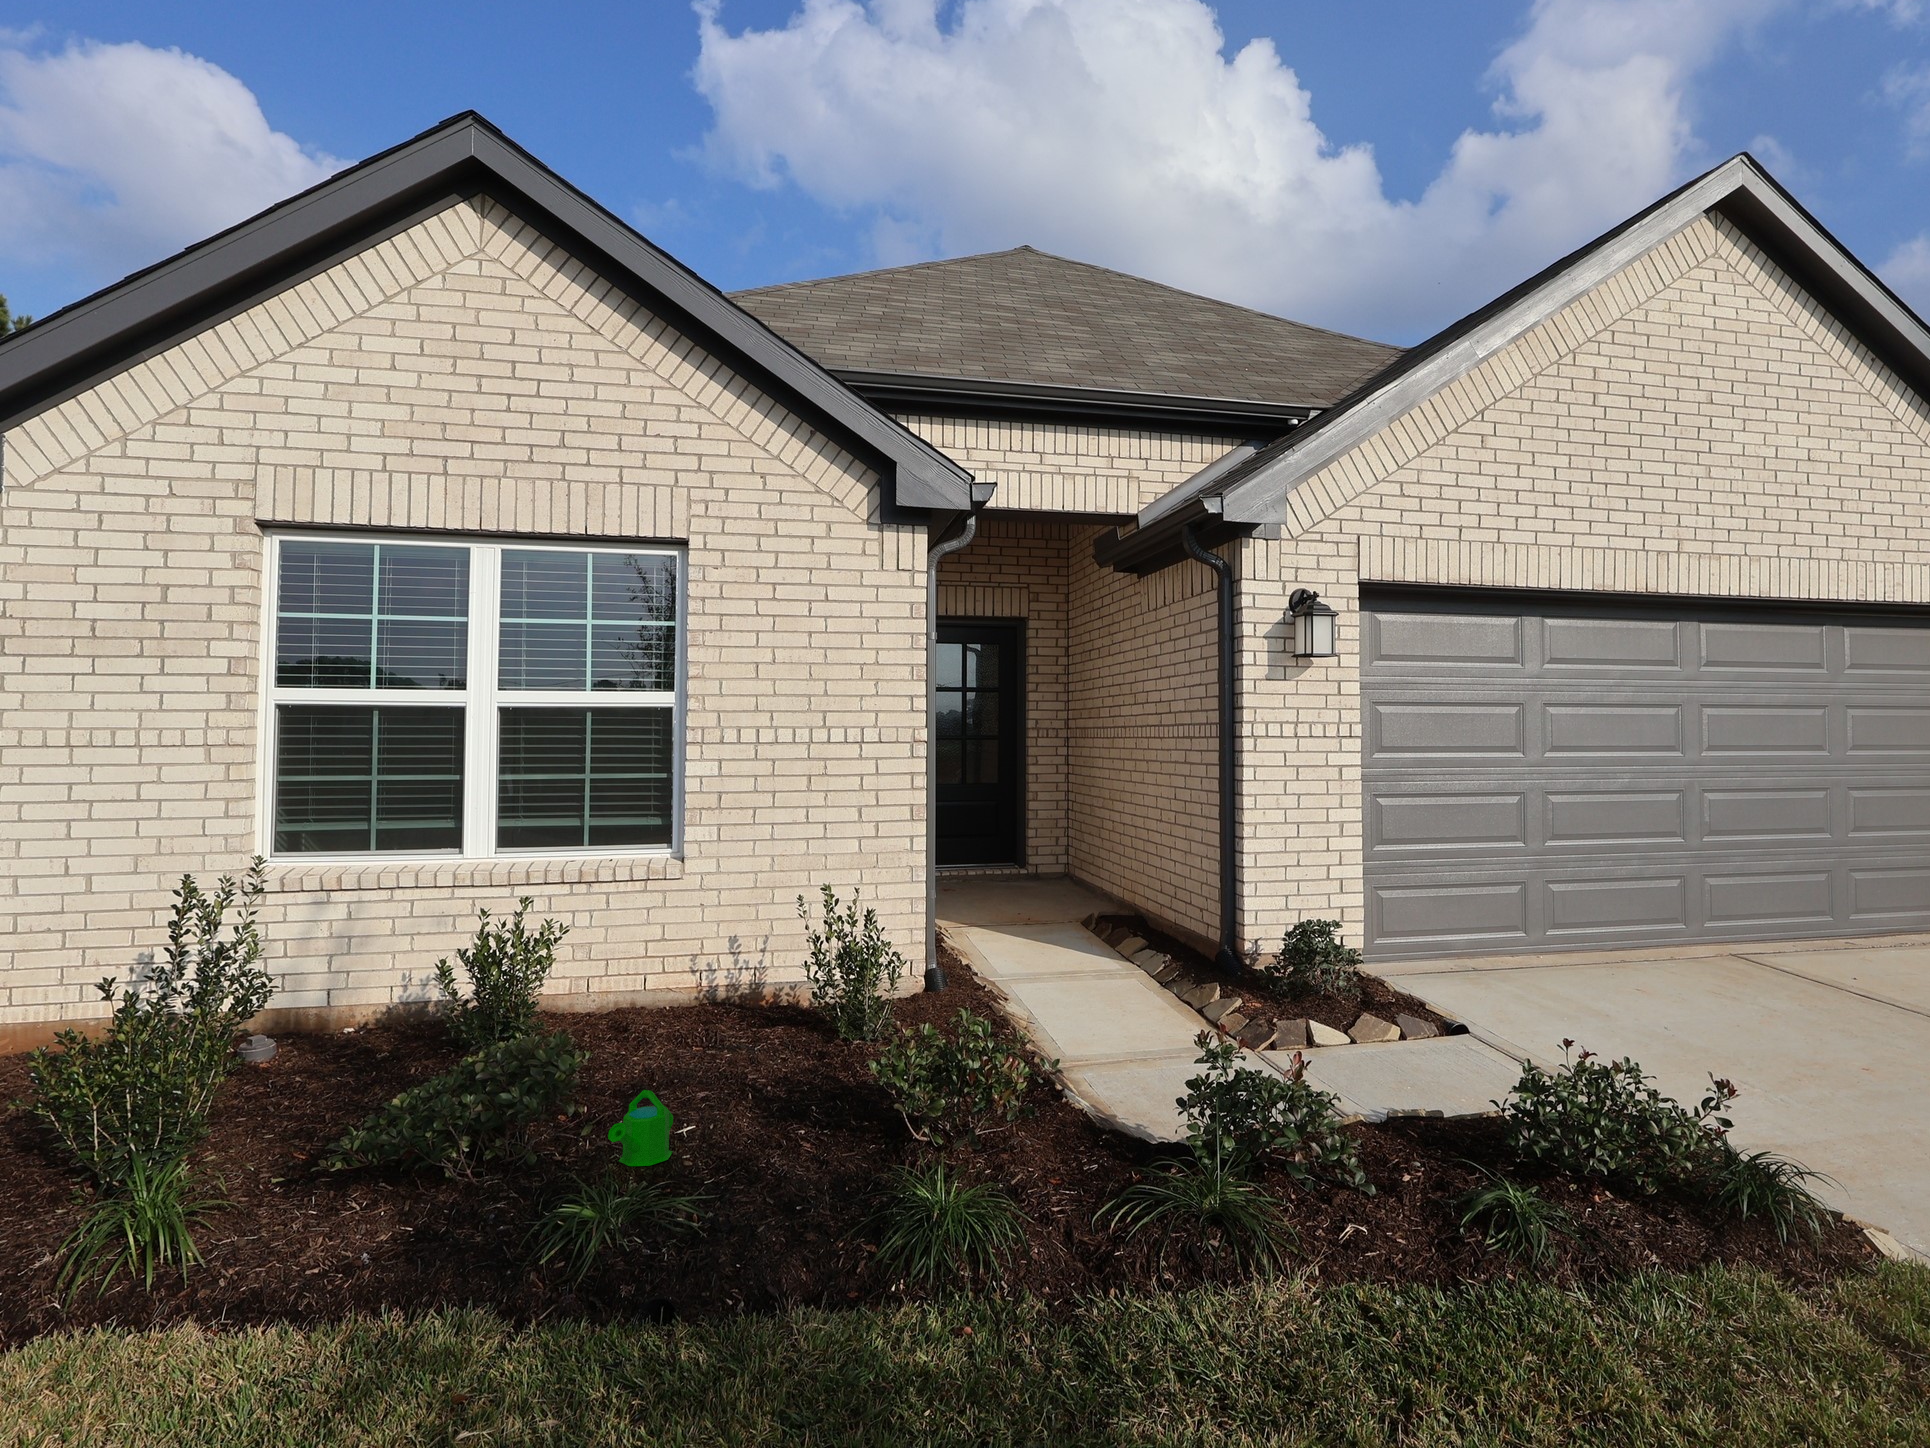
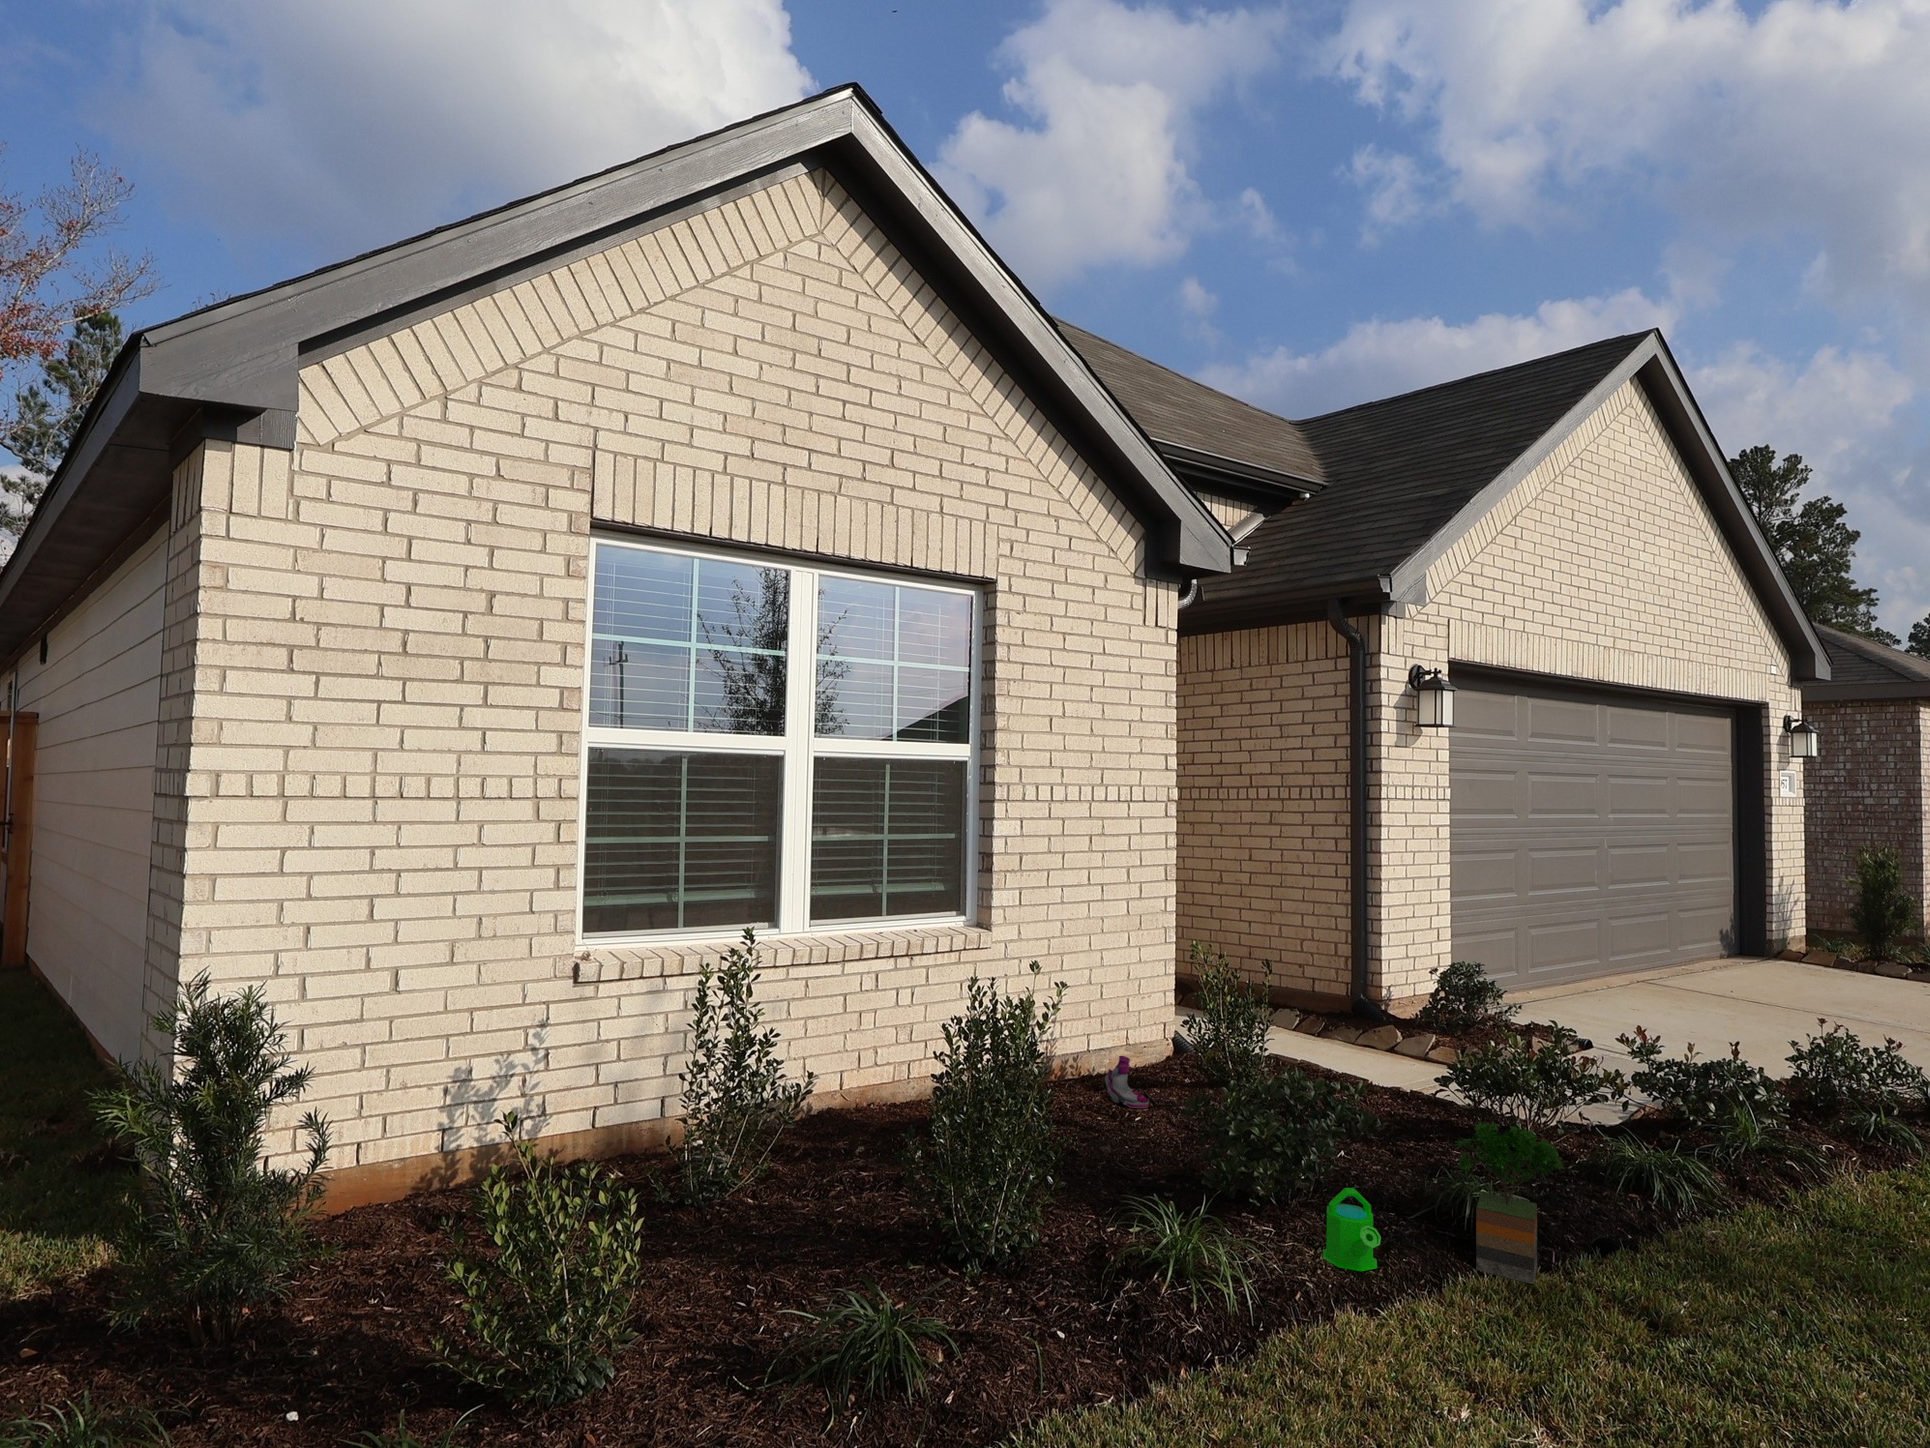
boots: none [761,982,795,1031] -> present [1105,1056,1149,1108]
potted tree: none [736,1038,840,1196] -> present [1456,1122,1564,1284]

